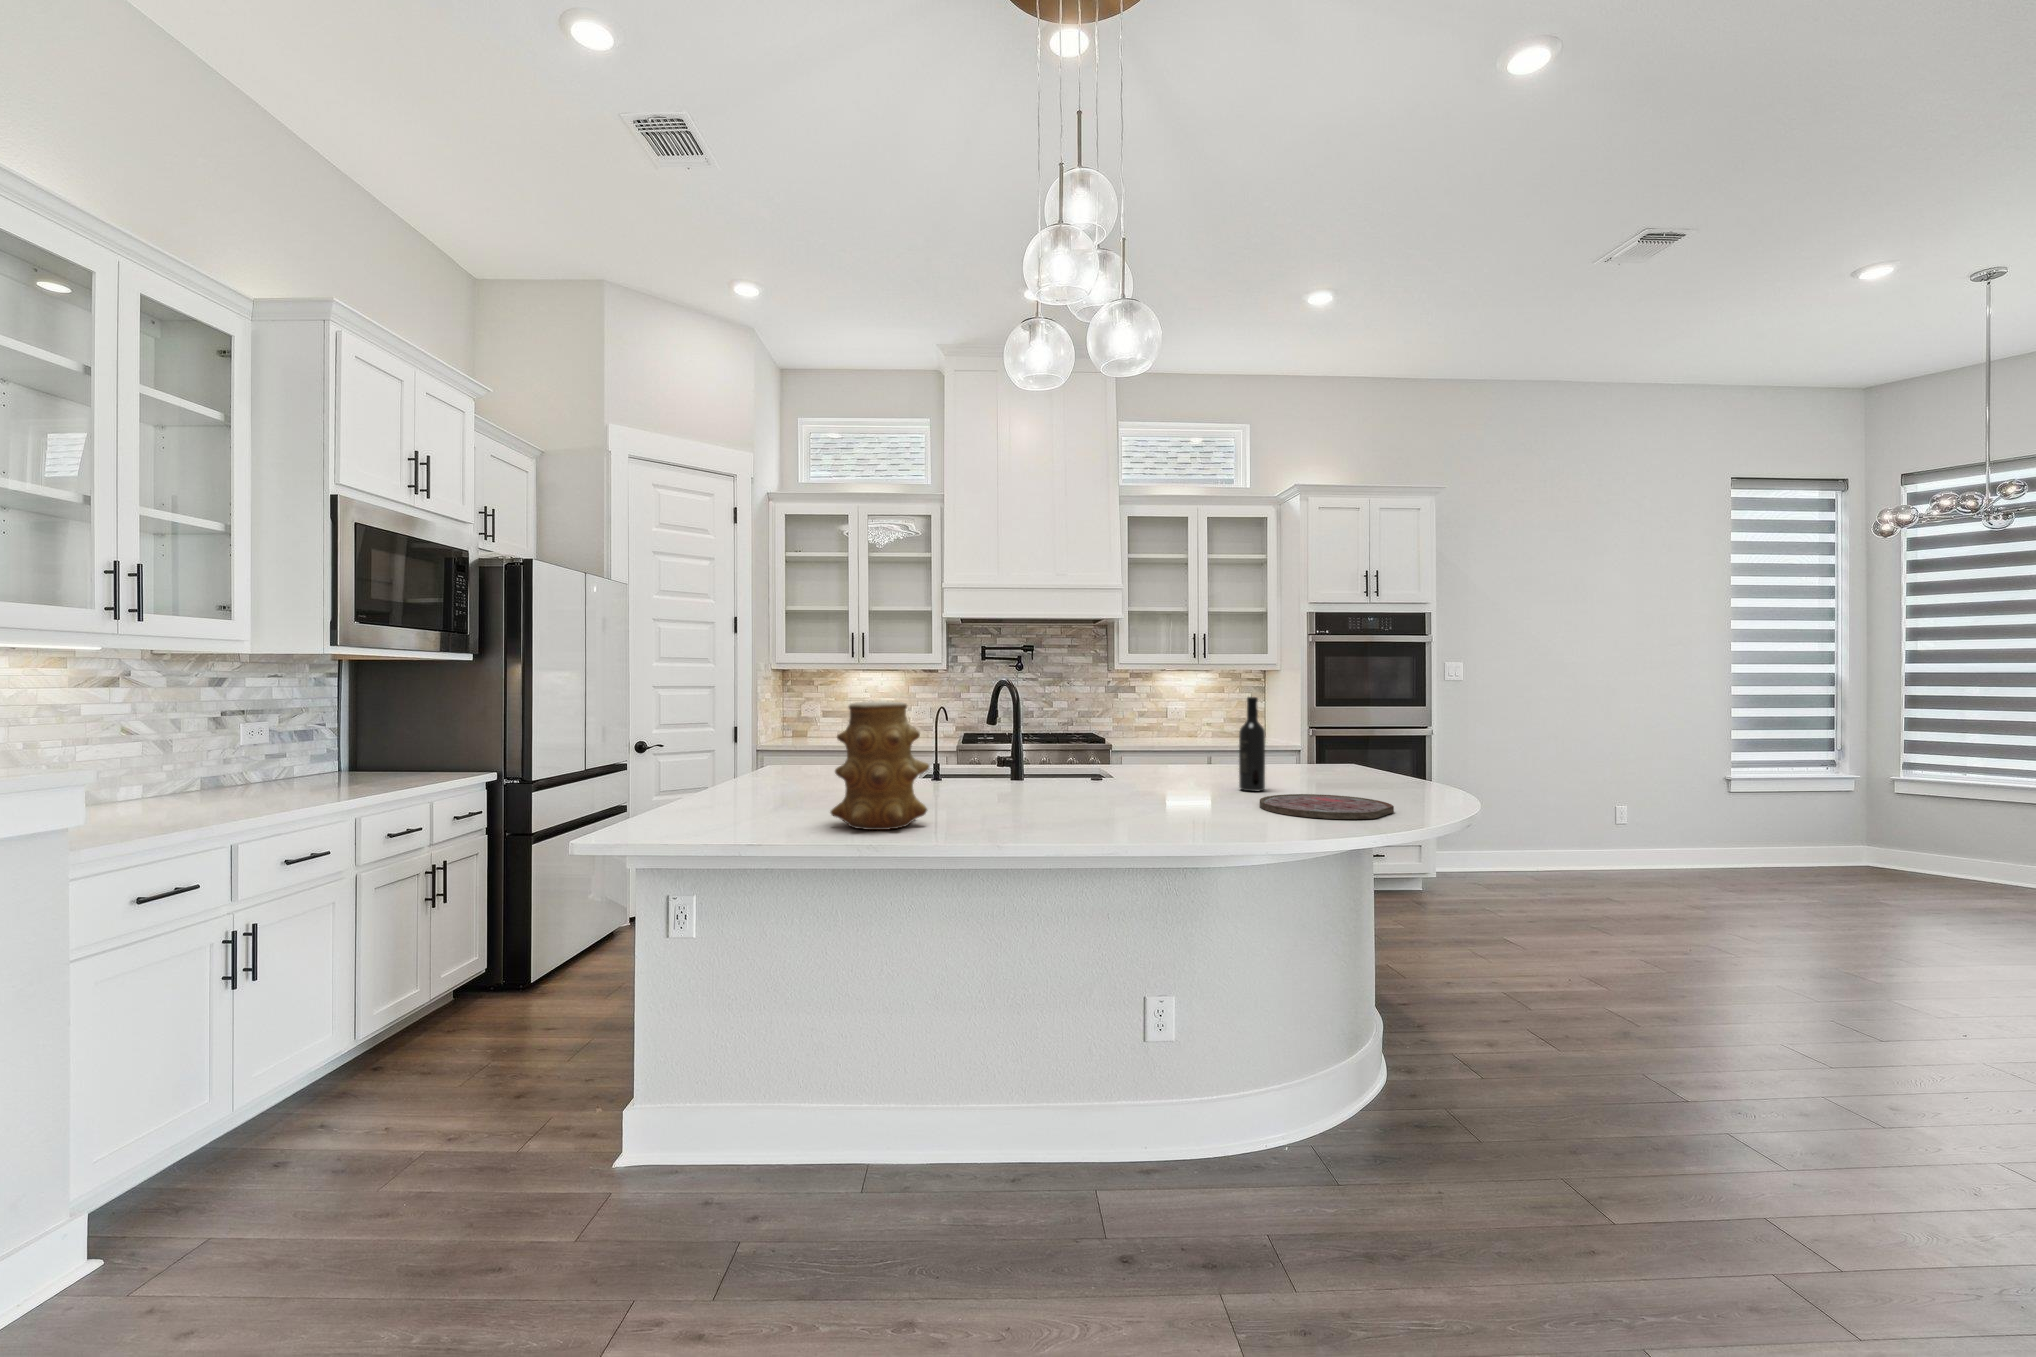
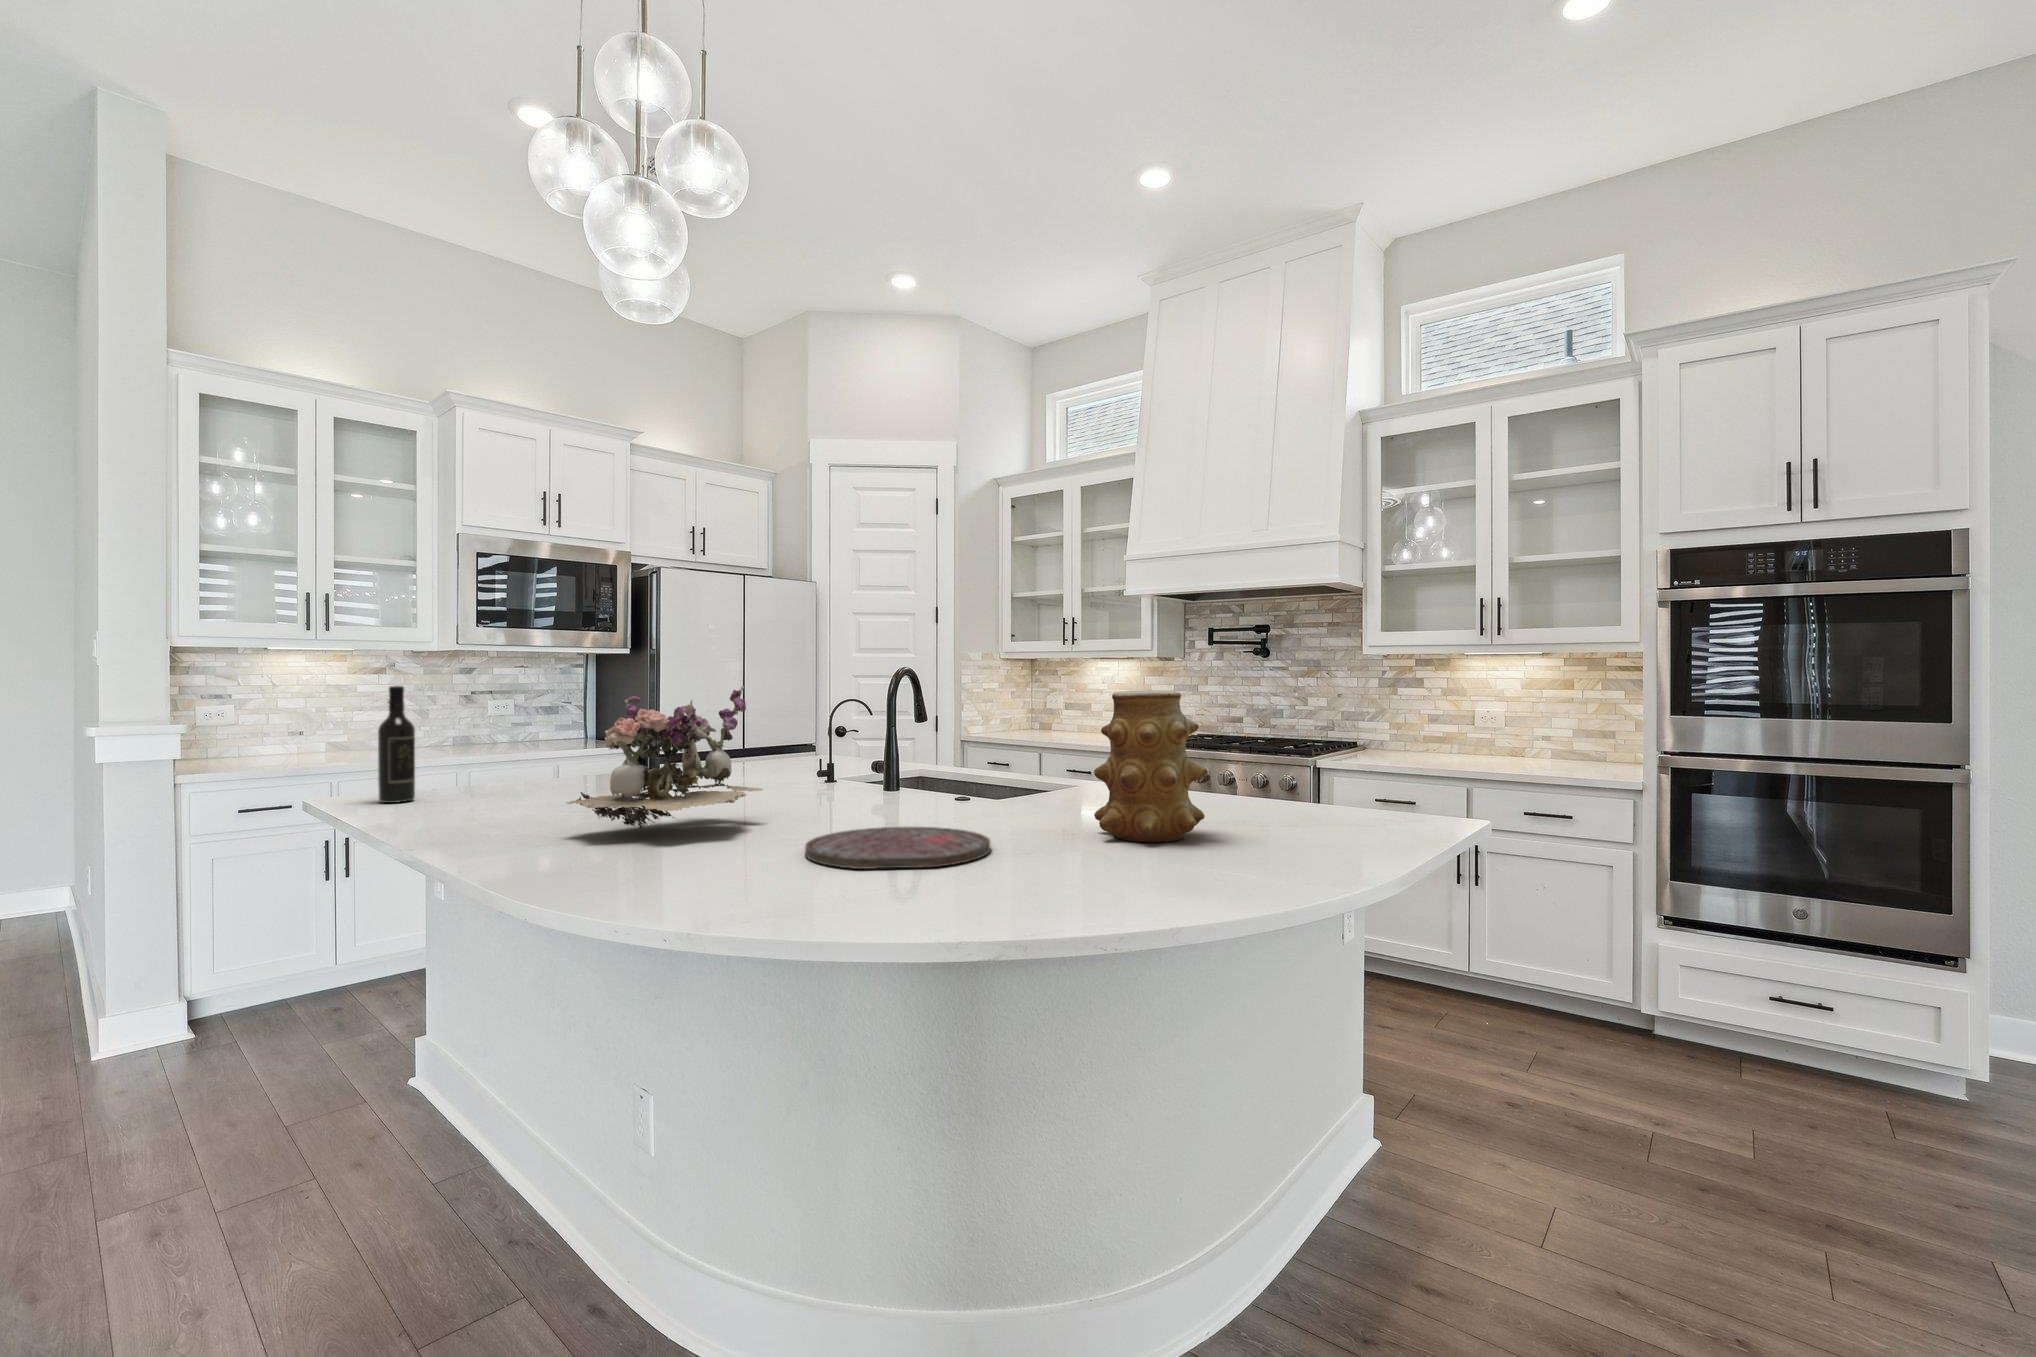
wine bottle: present [1239,697,1265,791] -> present [378,686,415,803]
flower arrangement: none [1086,698,1212,821] -> present [566,686,763,831]
vase: present [831,701,929,830] -> present [1094,690,1207,842]

